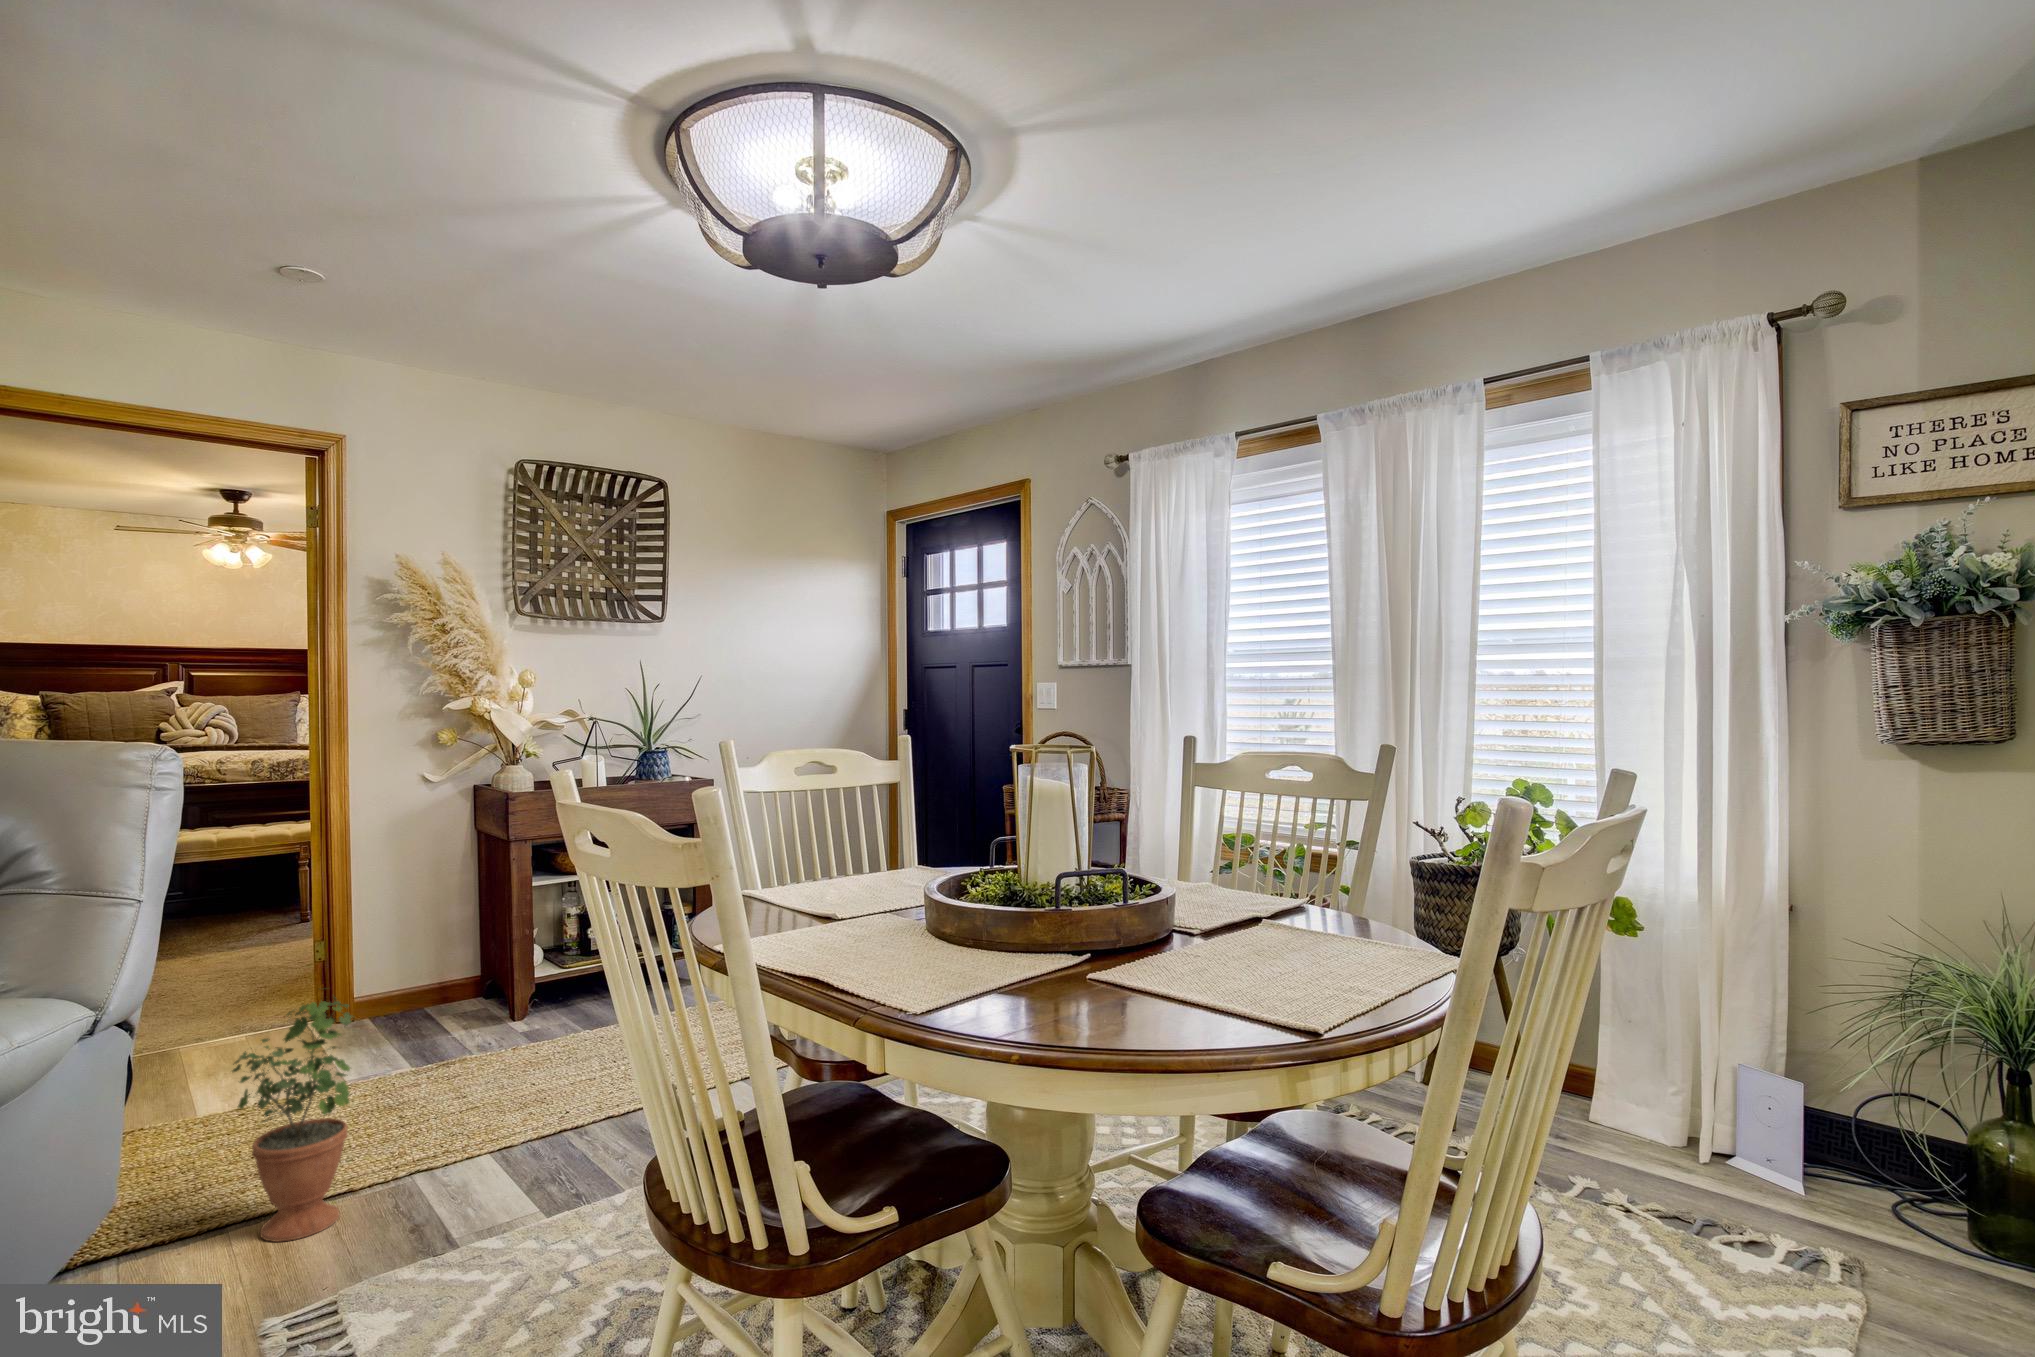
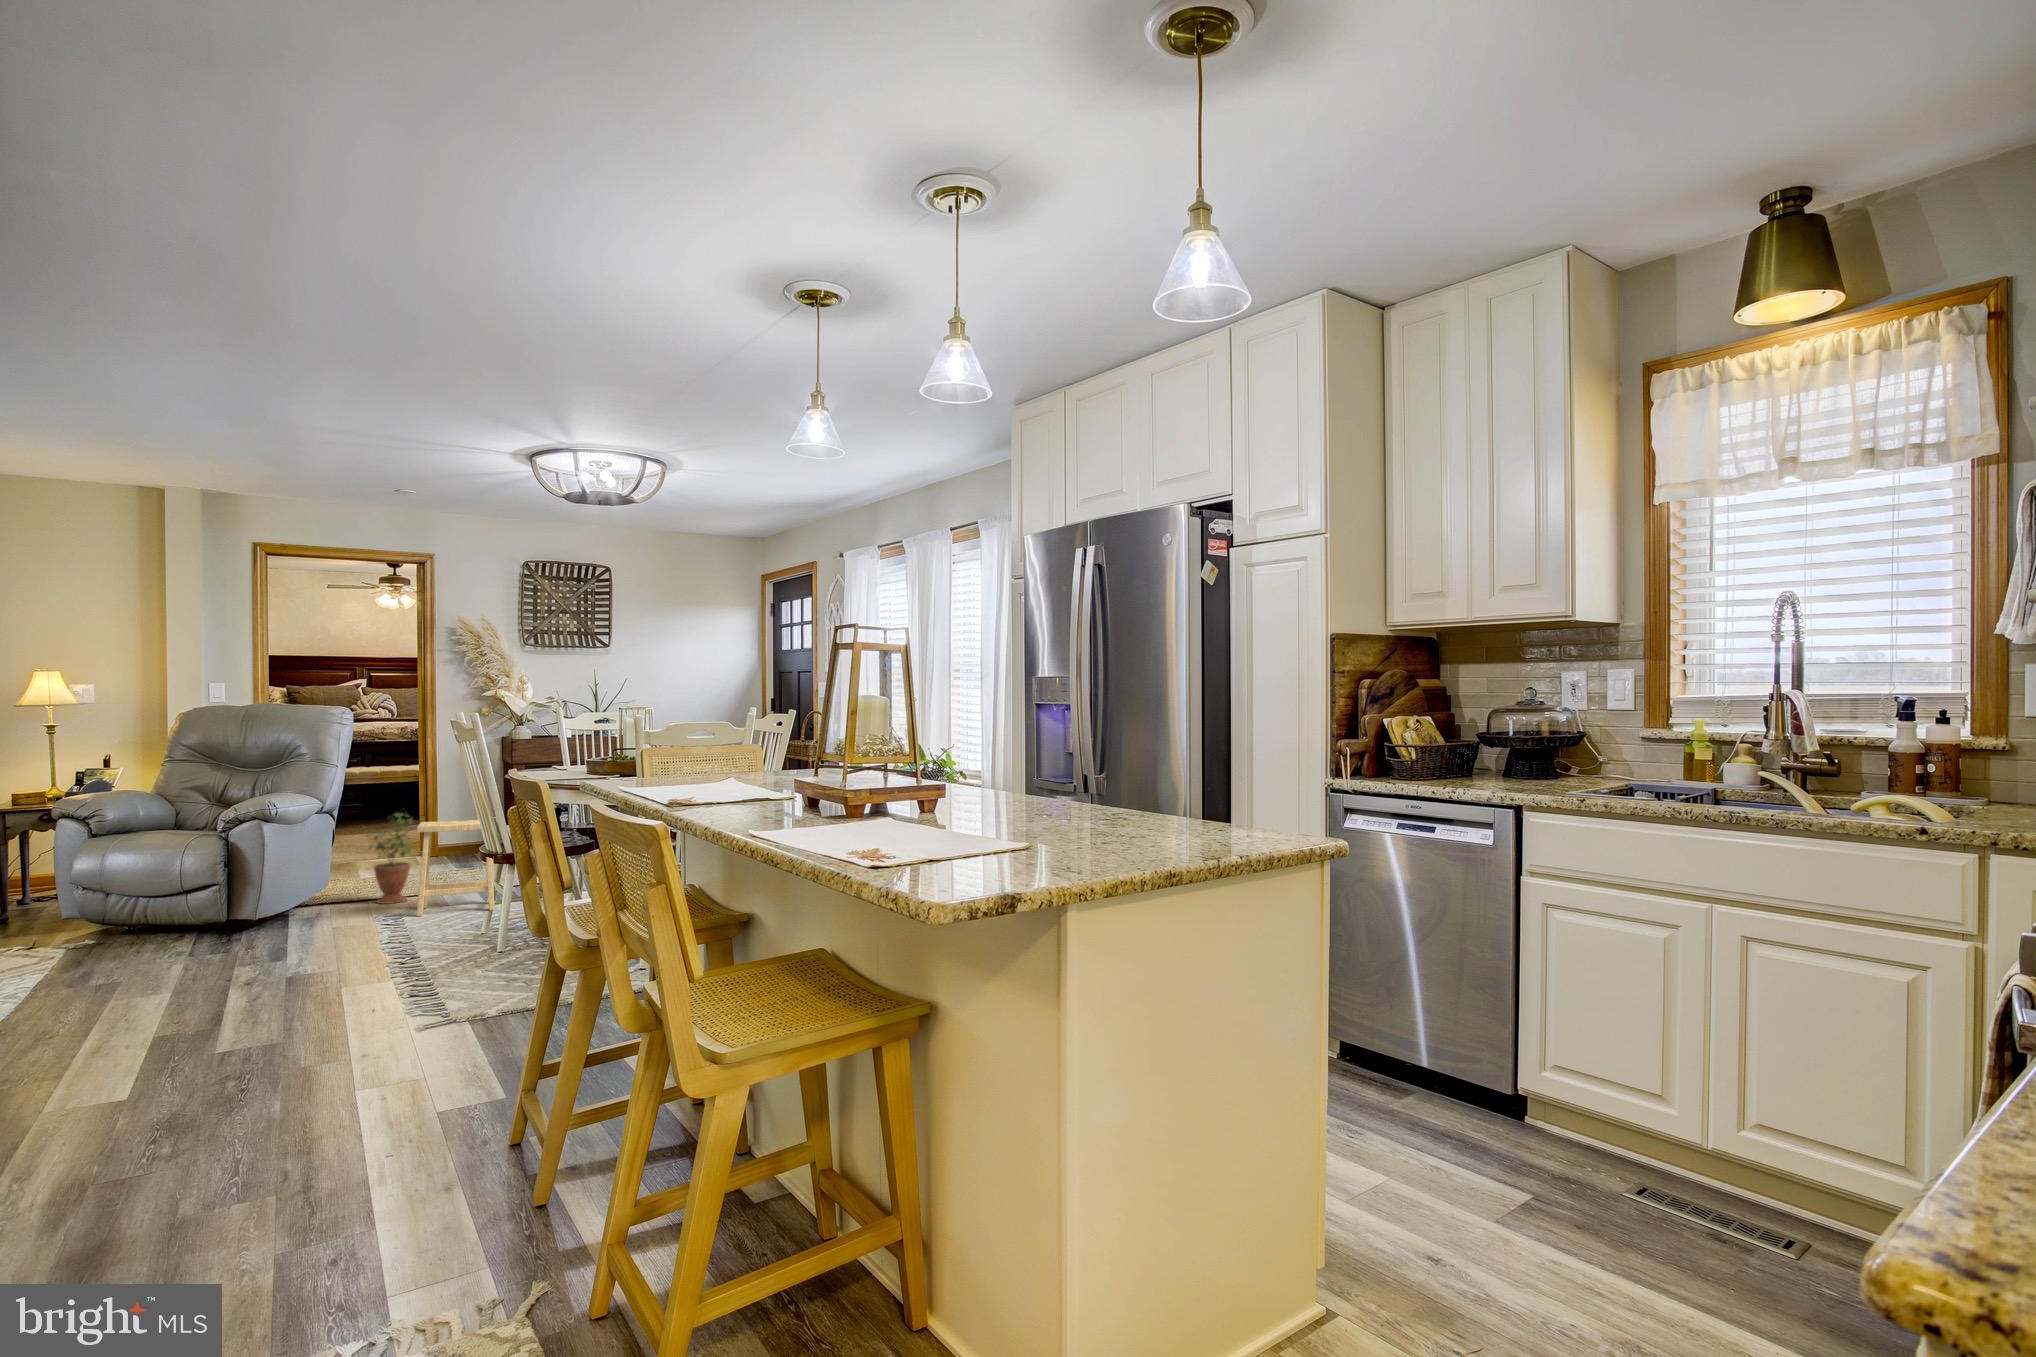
footstool: none [390,1013,593,1314] -> present [417,820,496,916]

